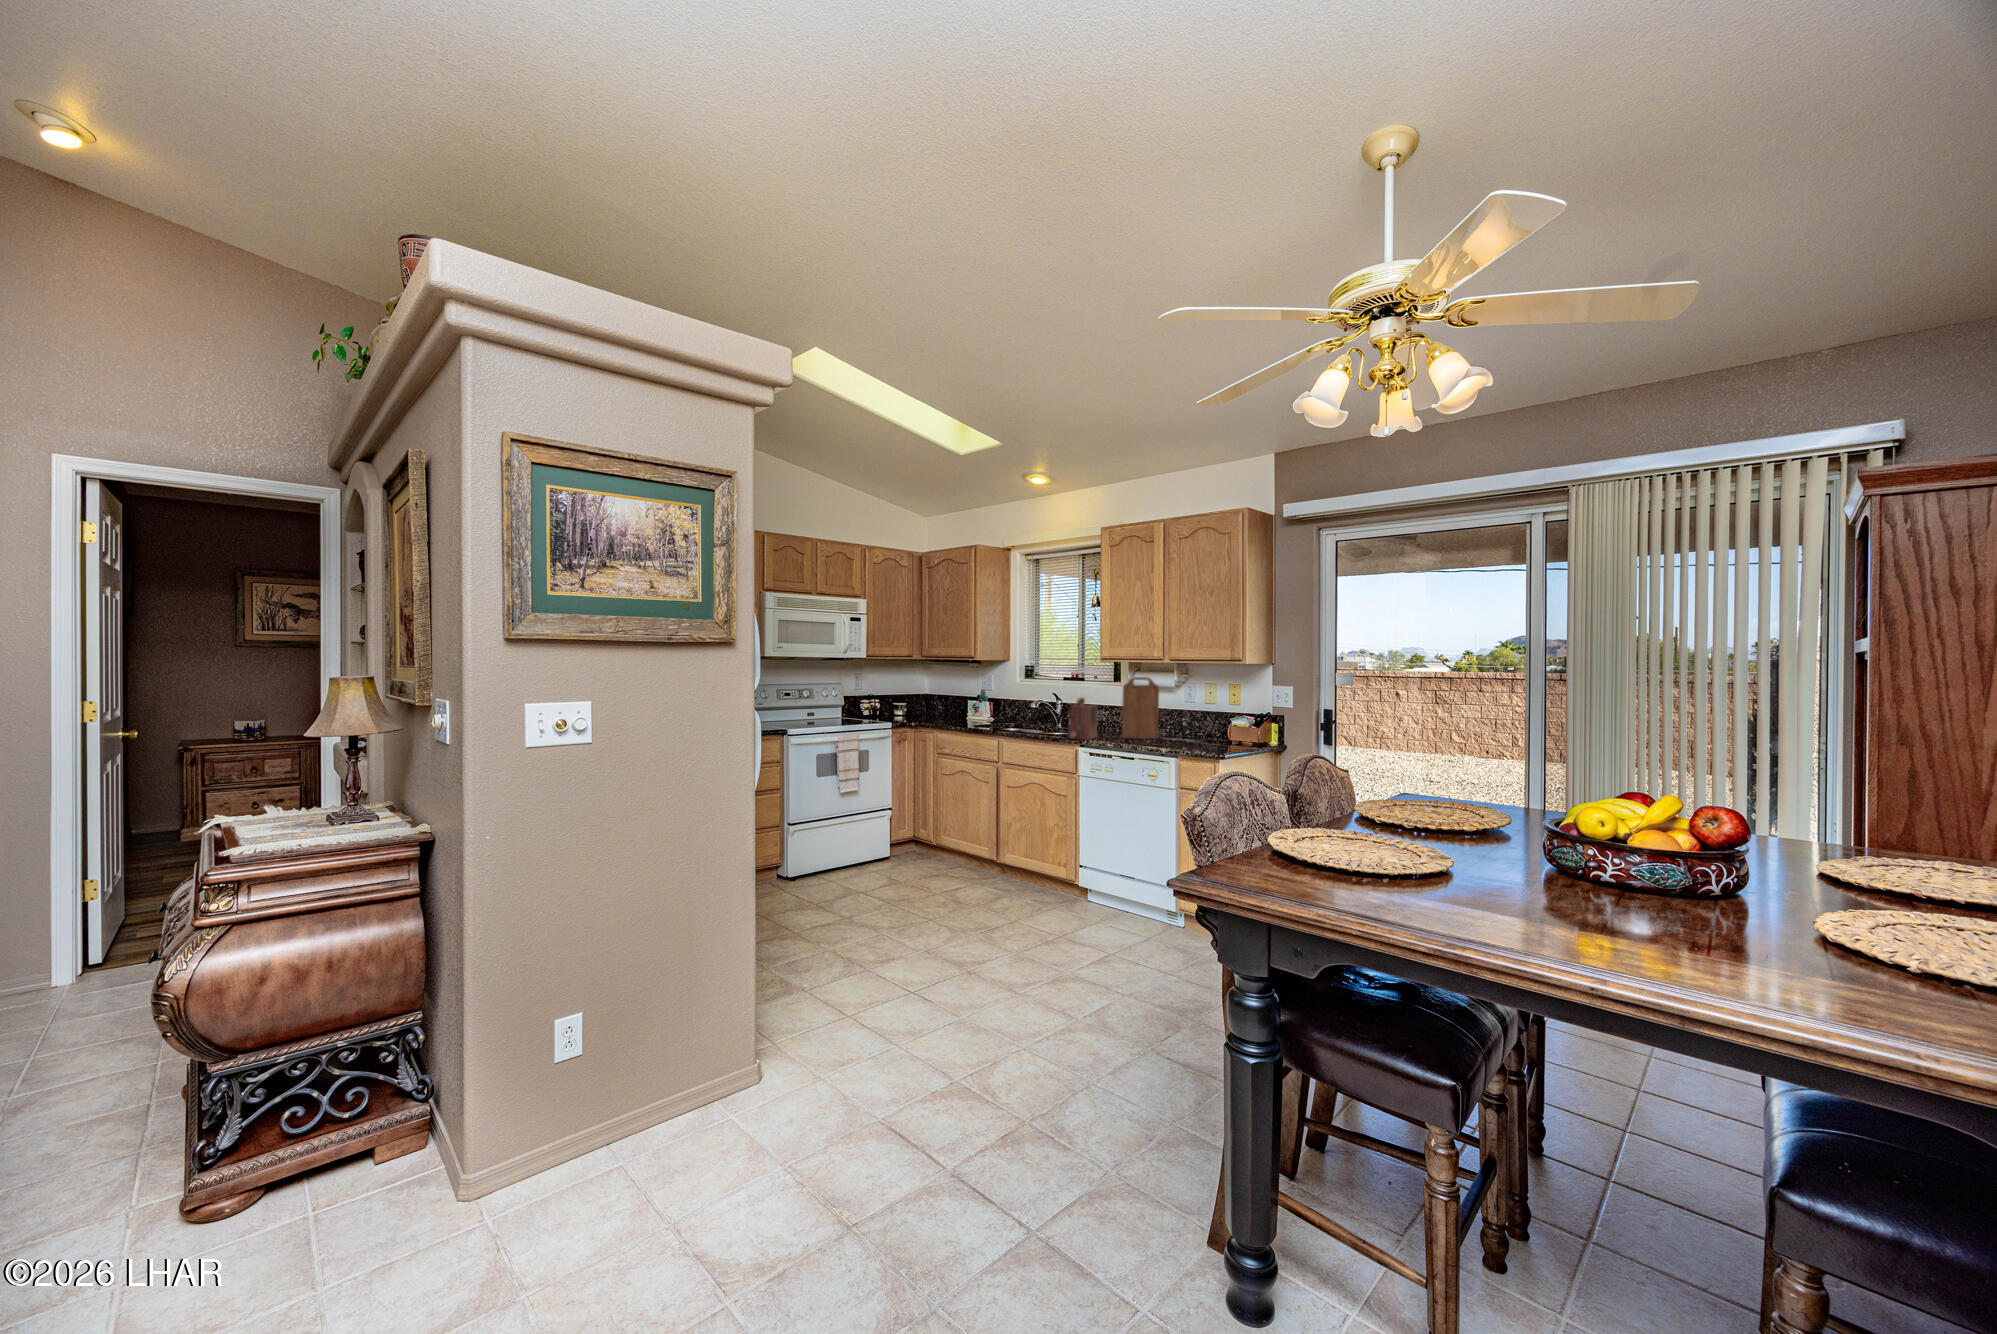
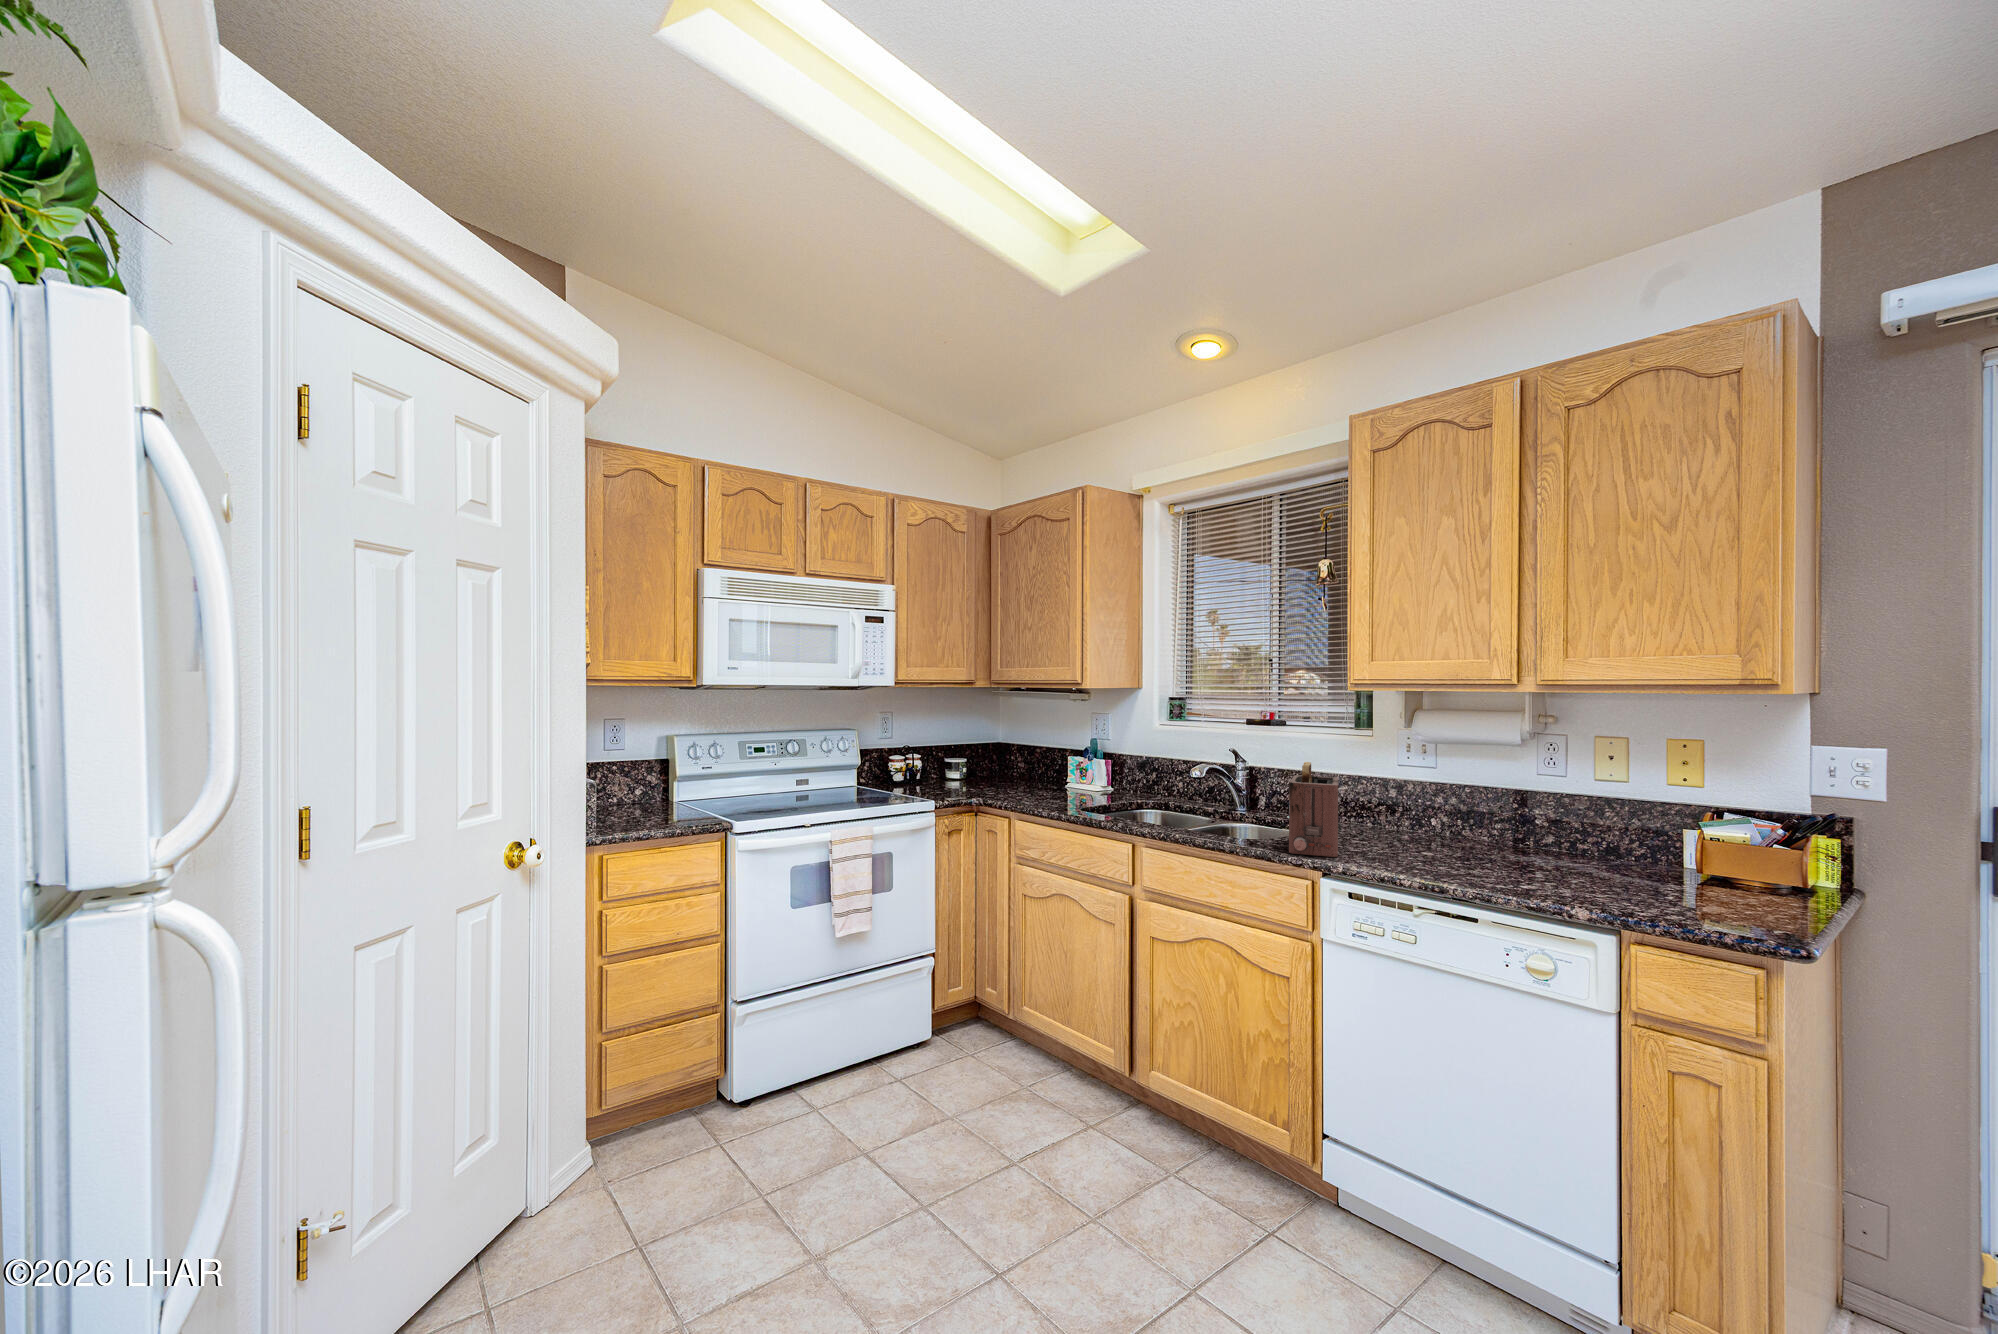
cutting board: present [1122,677,1159,739] -> none [1401,722,1486,857]

